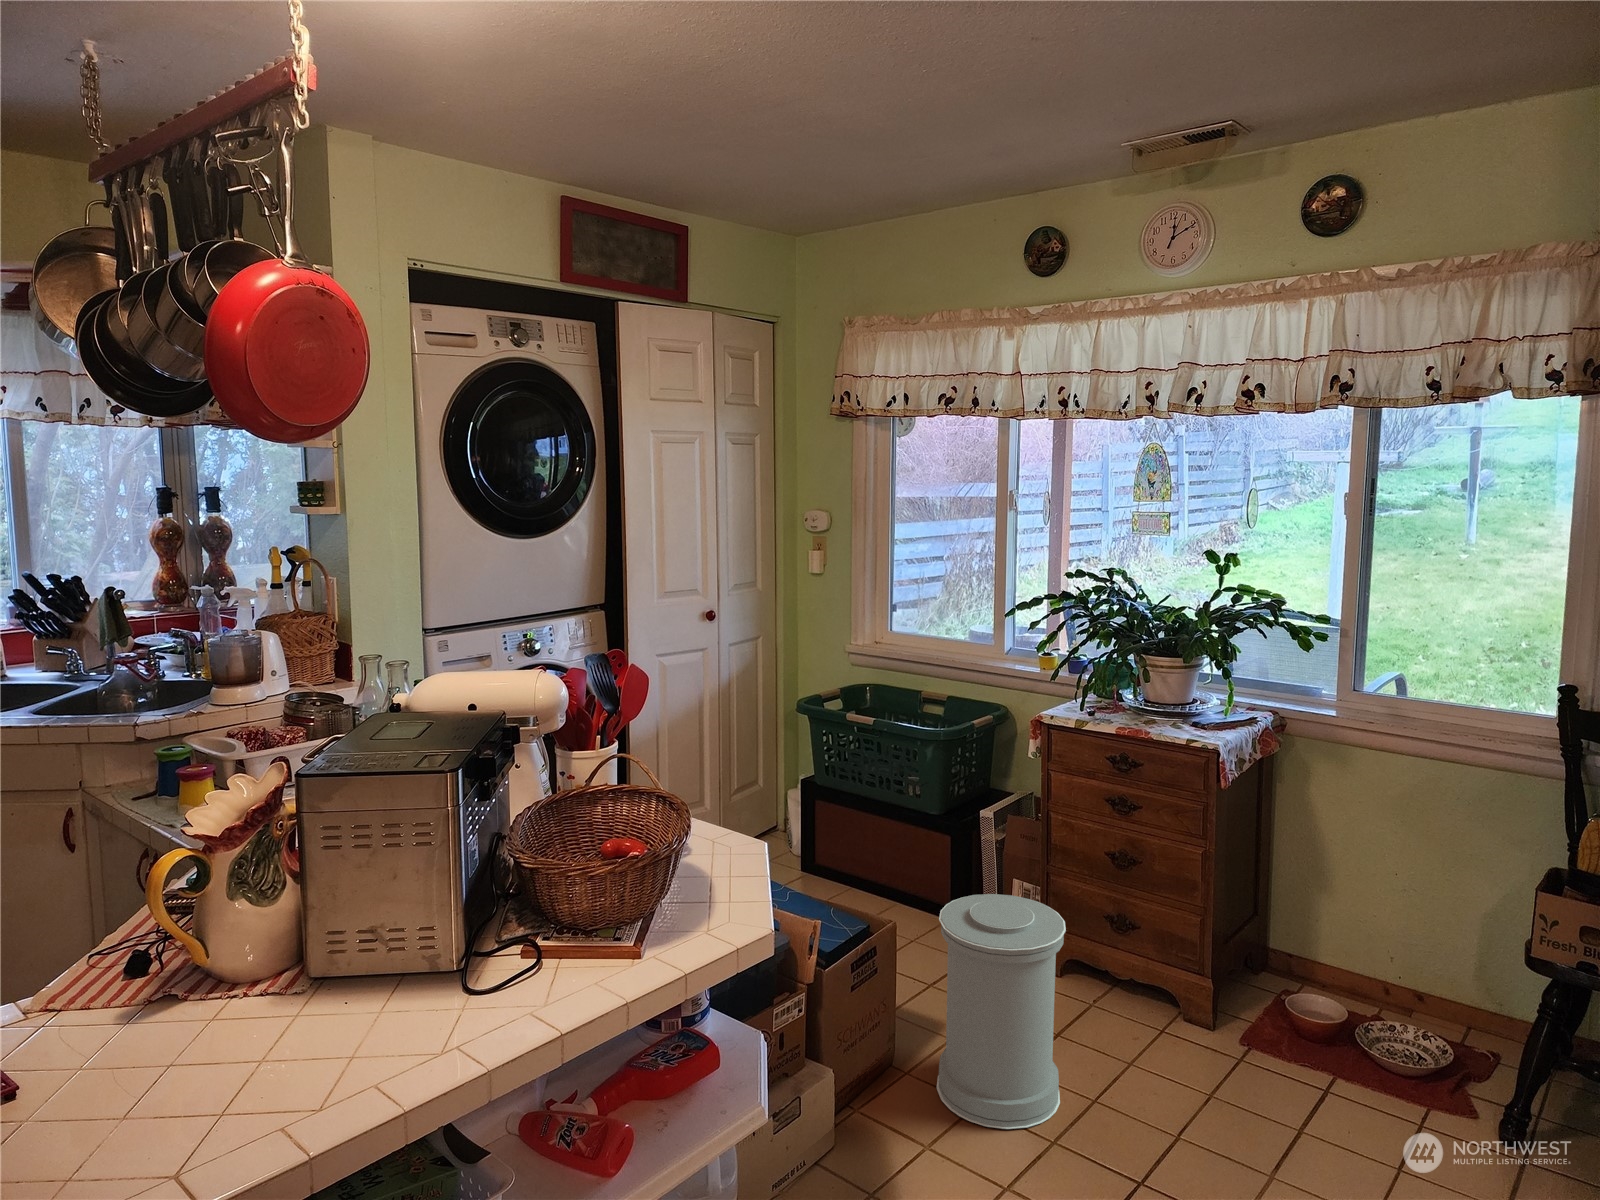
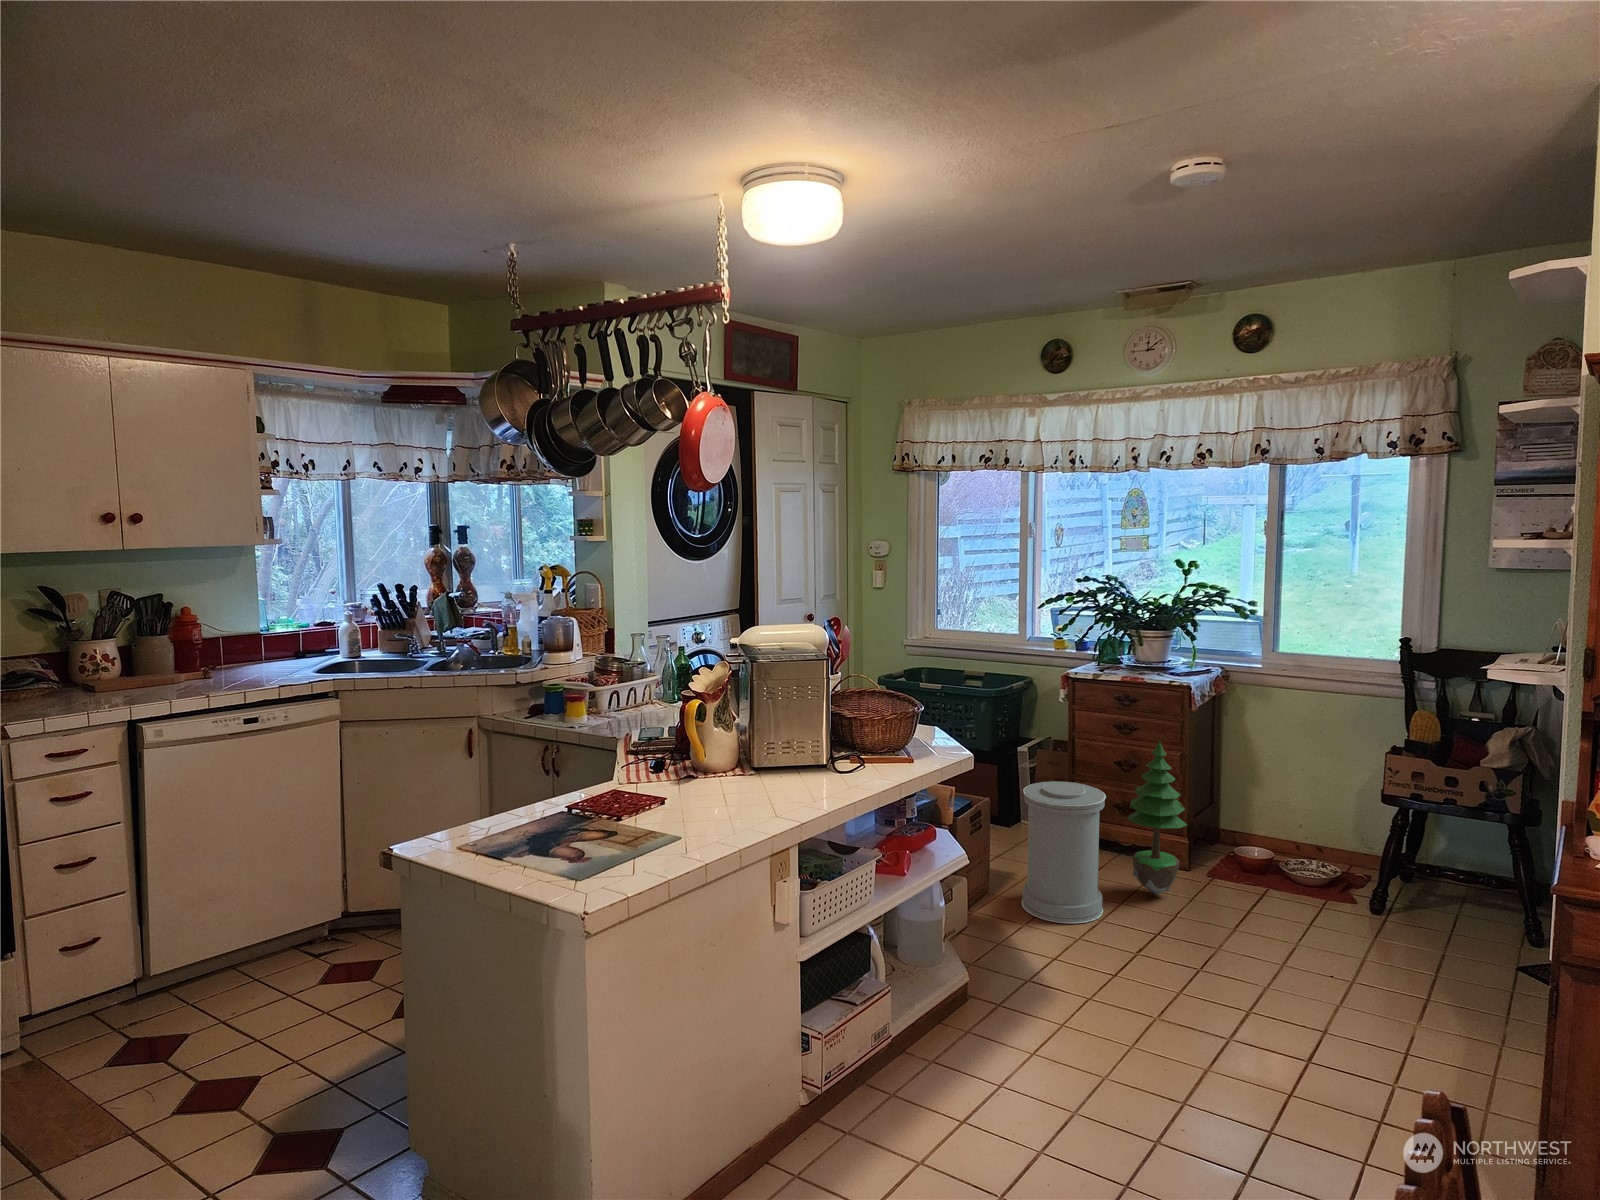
potted tree: none [1106,839,1200,1072] -> present [1128,741,1187,895]

